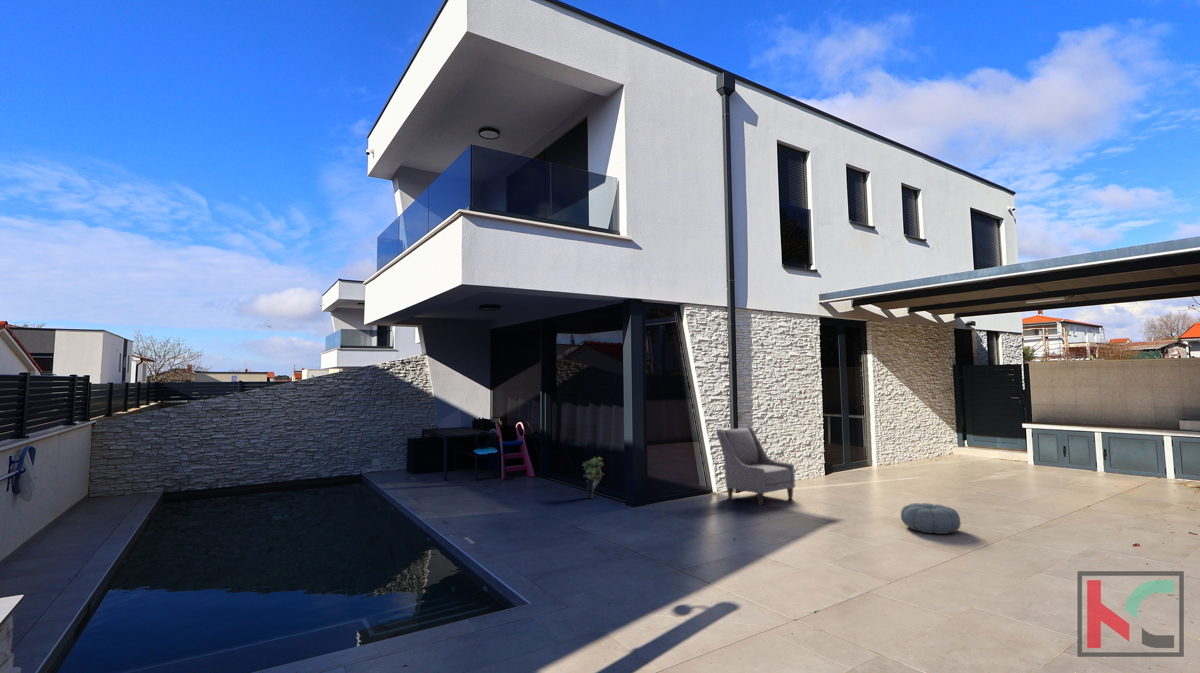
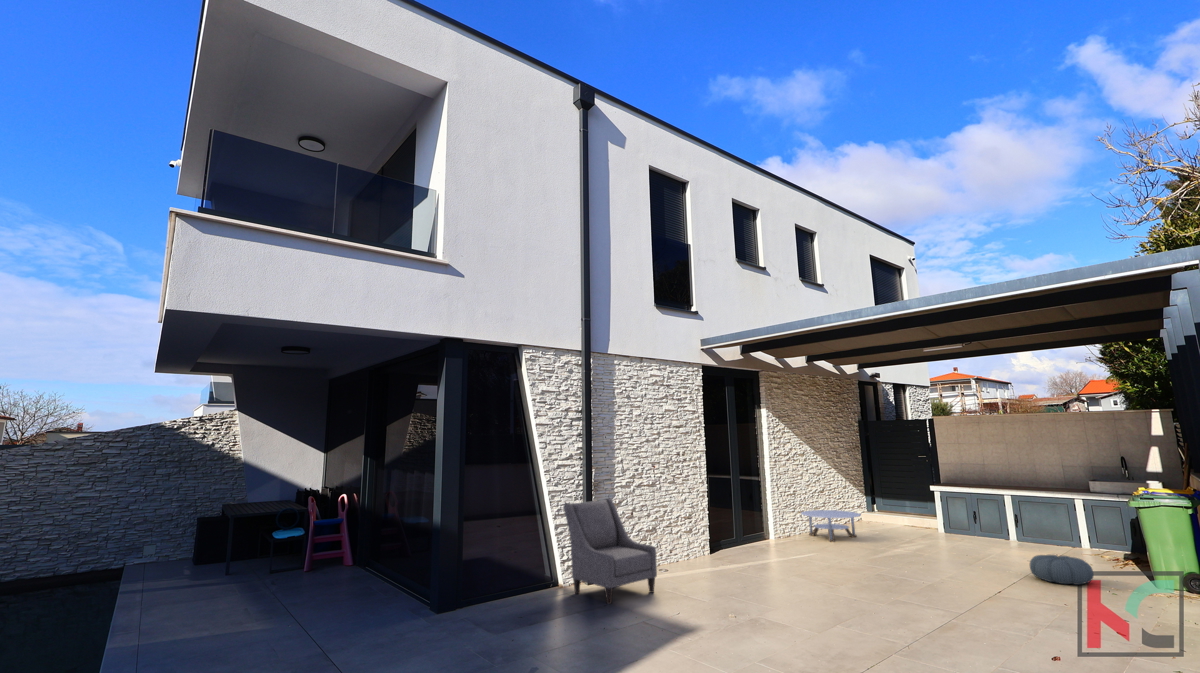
round table: none [900,443,957,469] -> present [801,510,861,542]
potted plant: present [583,457,603,498] -> none [389,542,419,599]
pouf: present [901,503,961,534] -> present [1030,555,1094,585]

